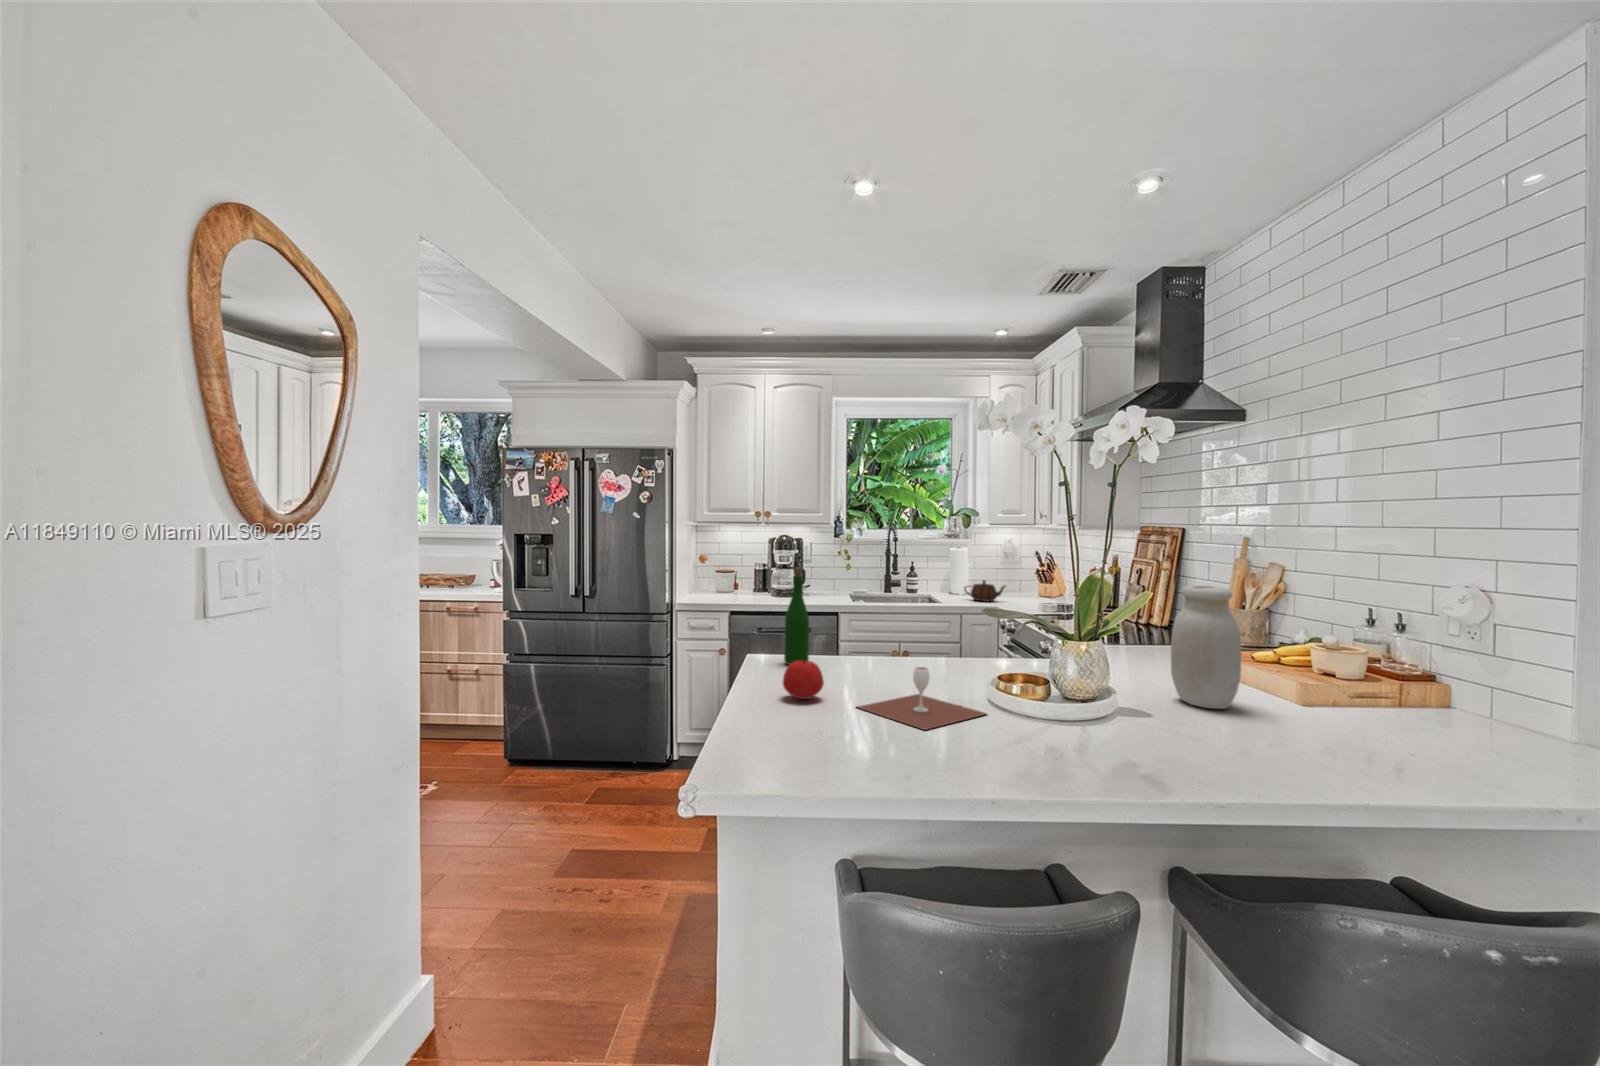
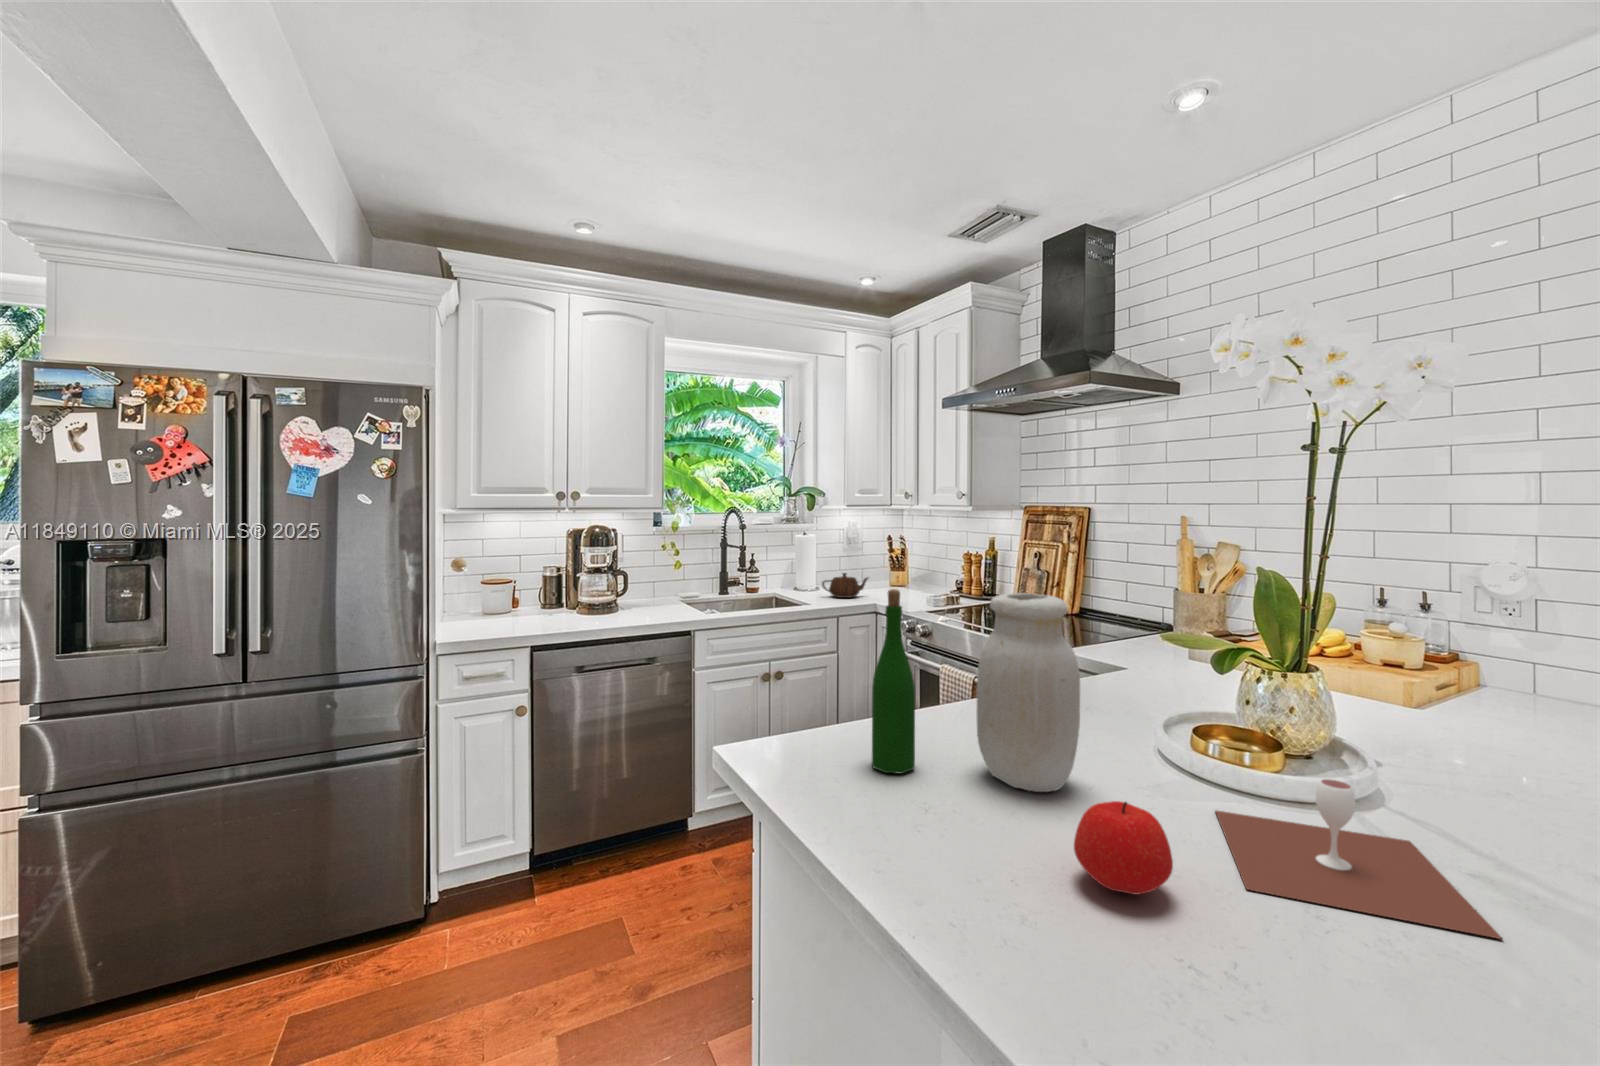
jar: present [1171,586,1241,709] -> present [977,593,1080,792]

